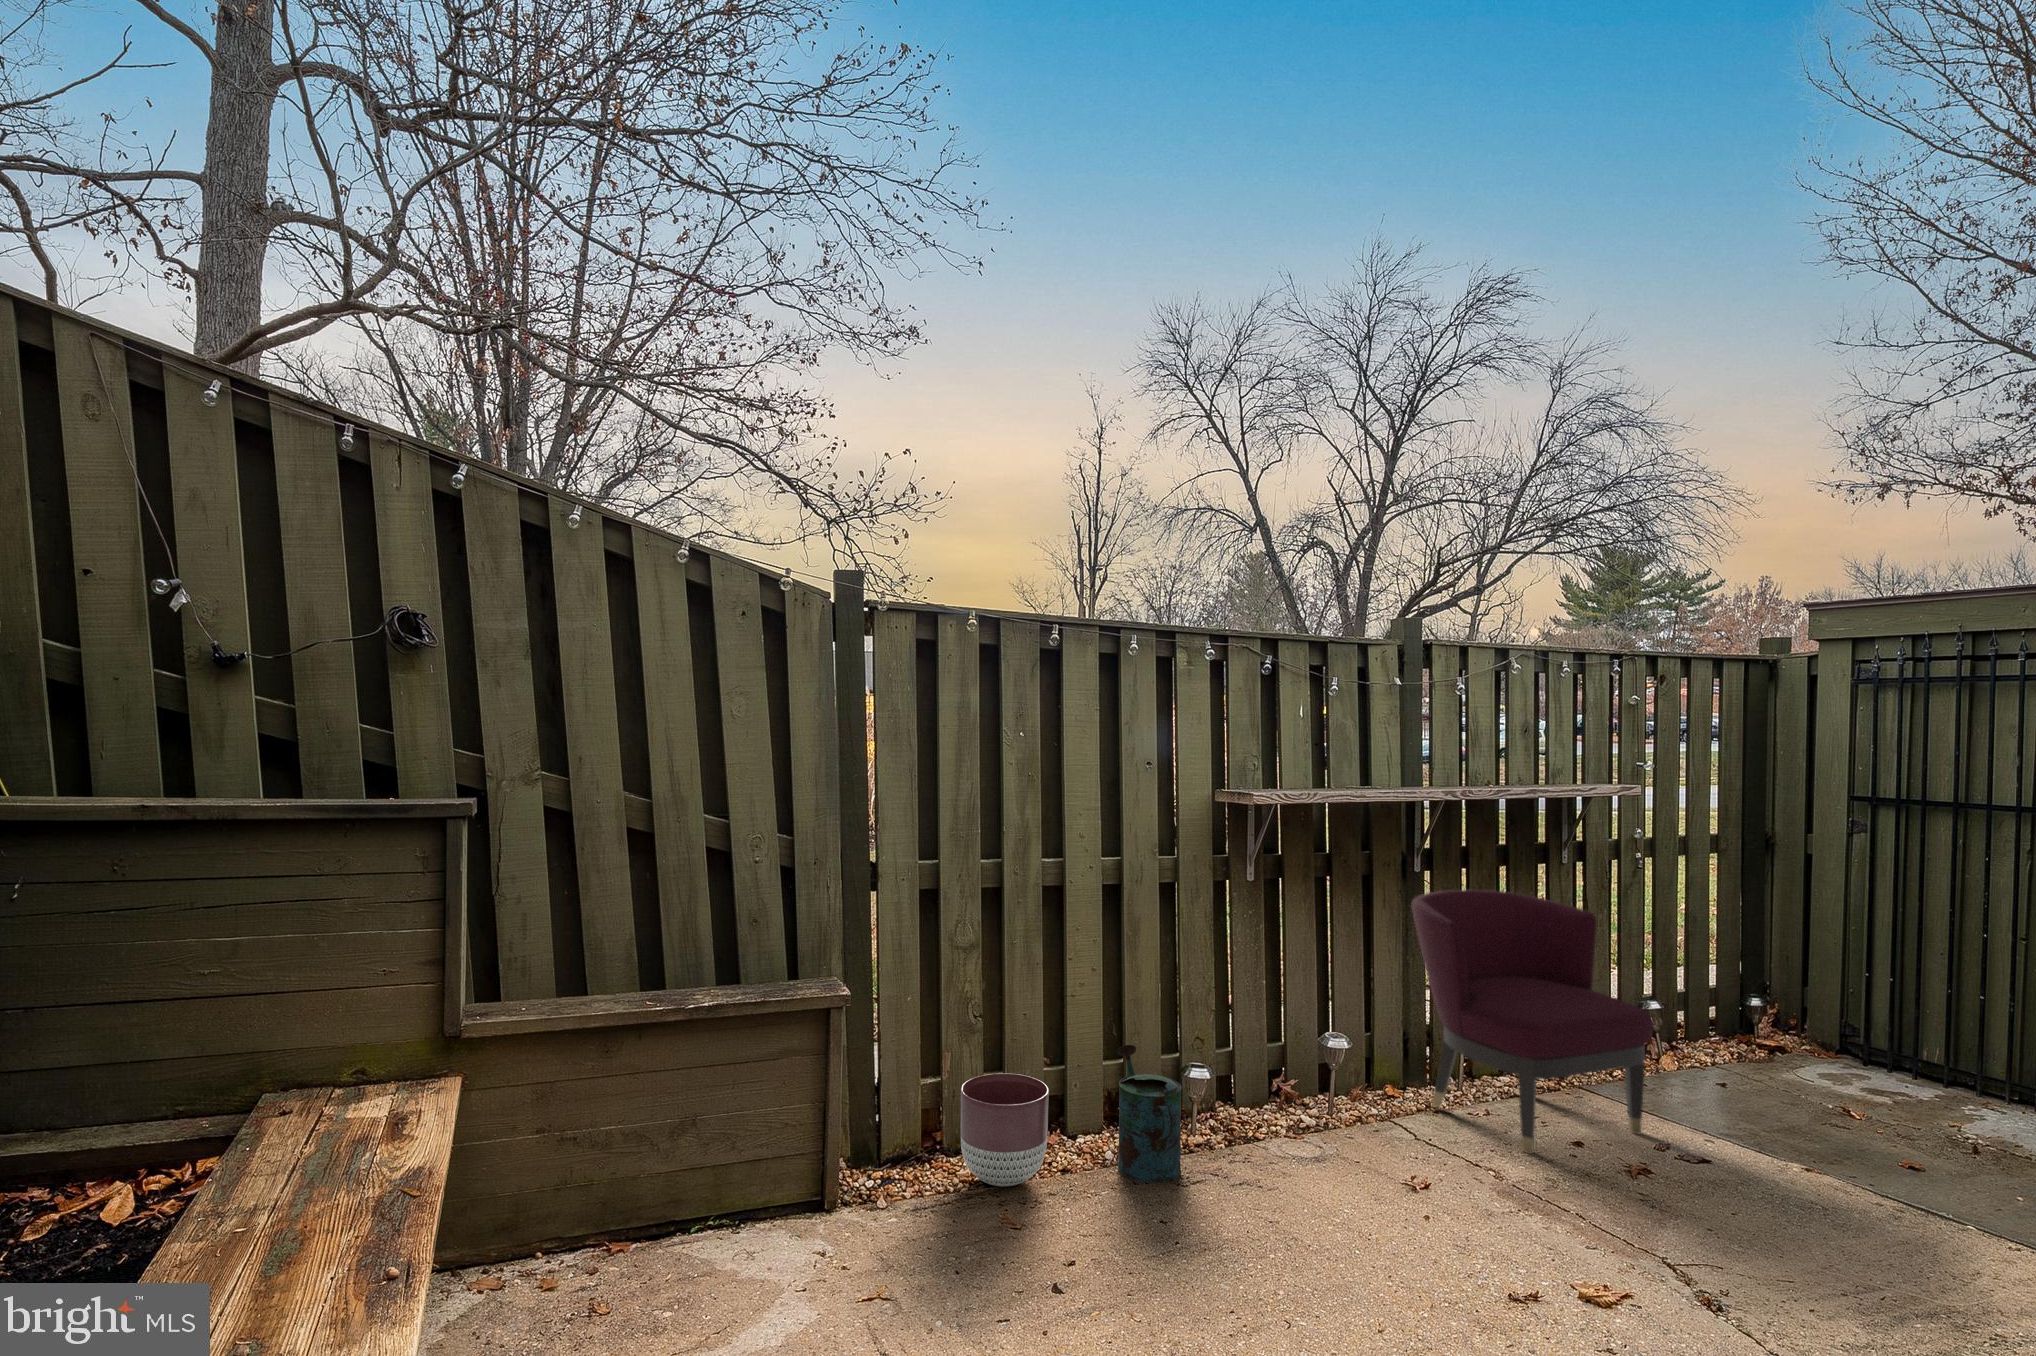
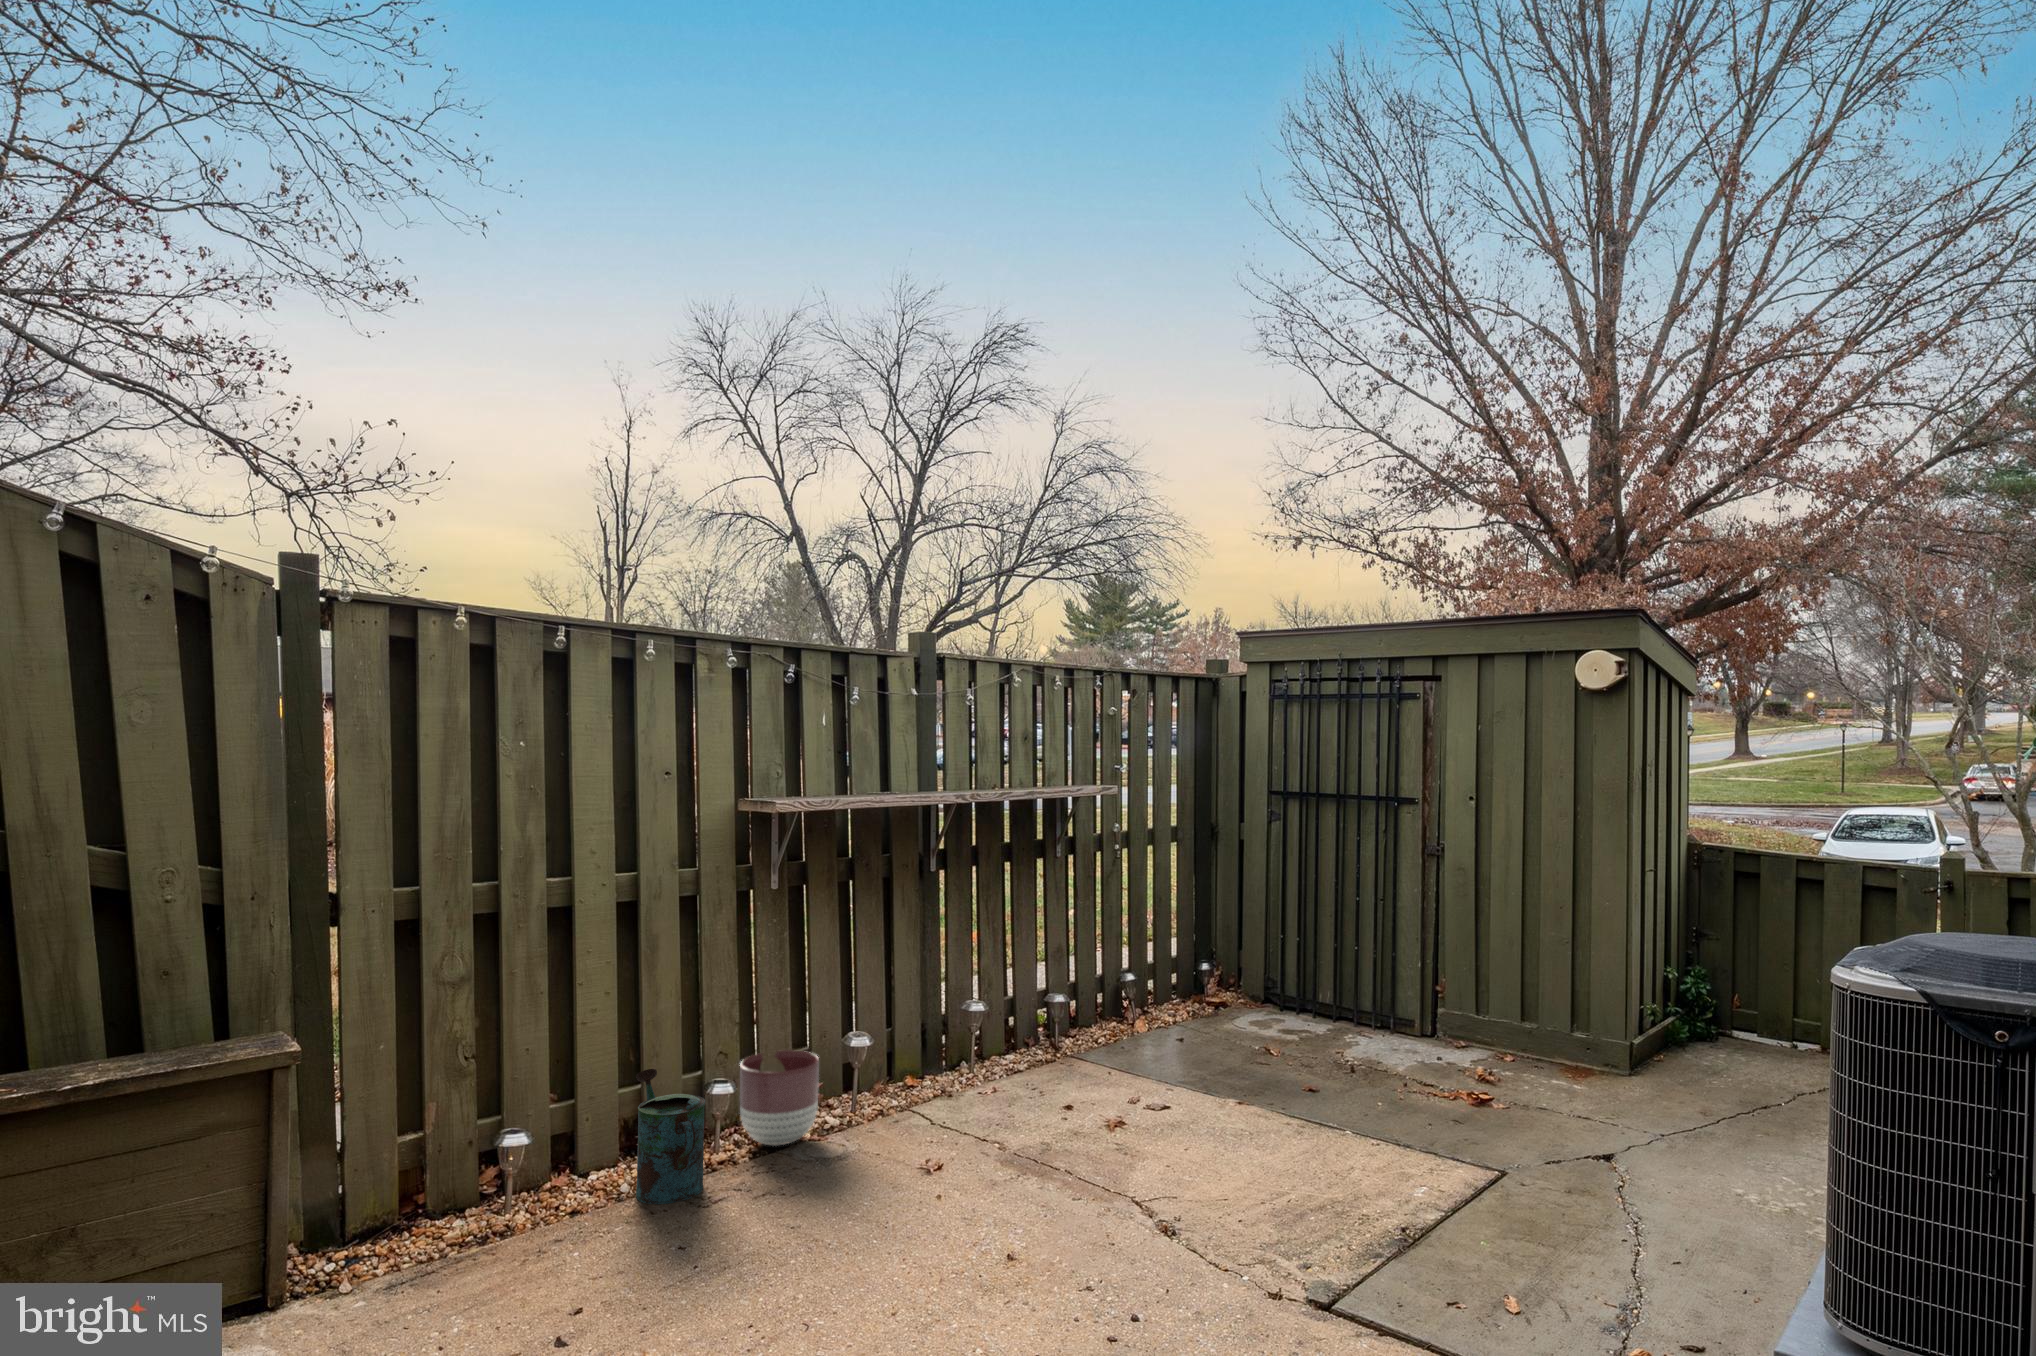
chair: present [1412,890,1653,1154] -> none [928,884,1118,1114]
planter: present [961,1074,1049,1186] -> present [740,1050,819,1146]

